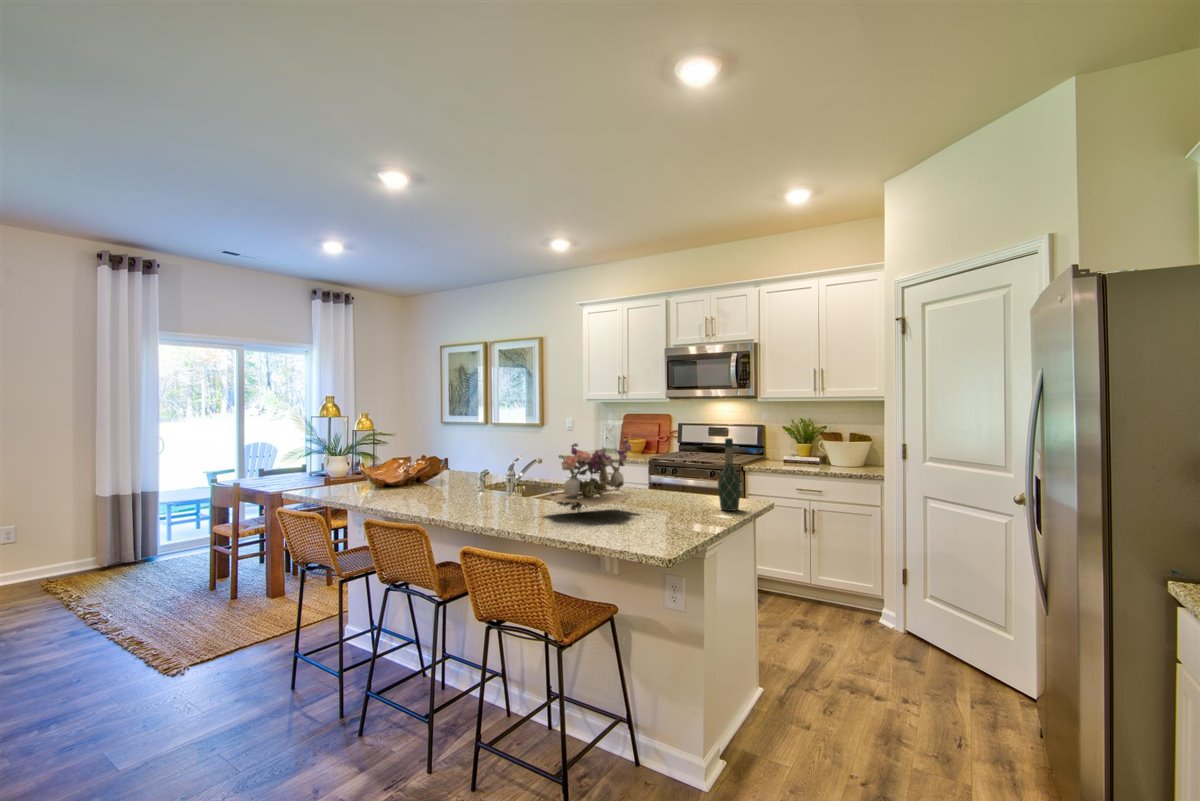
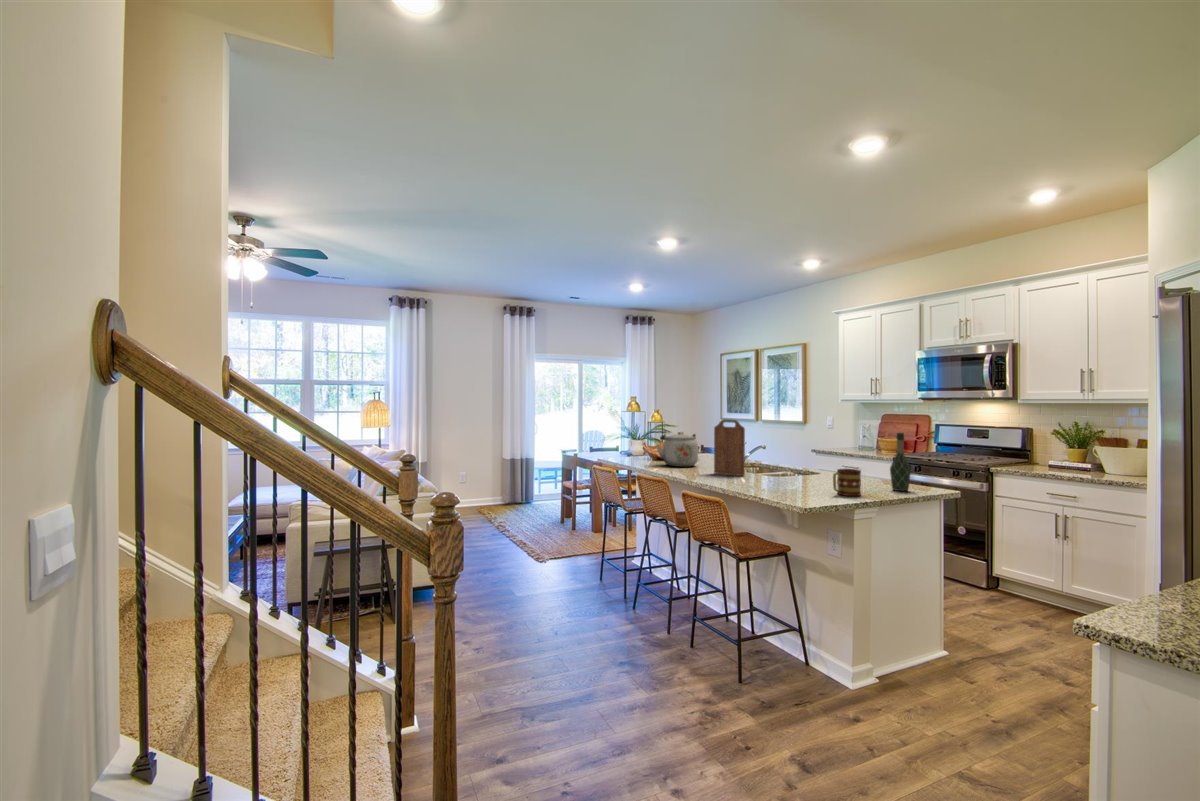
cutting board: none [484,428,529,506] -> present [714,419,745,476]
flower arrangement: present [545,439,639,512] -> none [748,429,821,482]
kettle: none [387,446,450,497] -> present [657,432,698,467]
mug: none [680,491,709,529] -> present [833,469,861,496]

